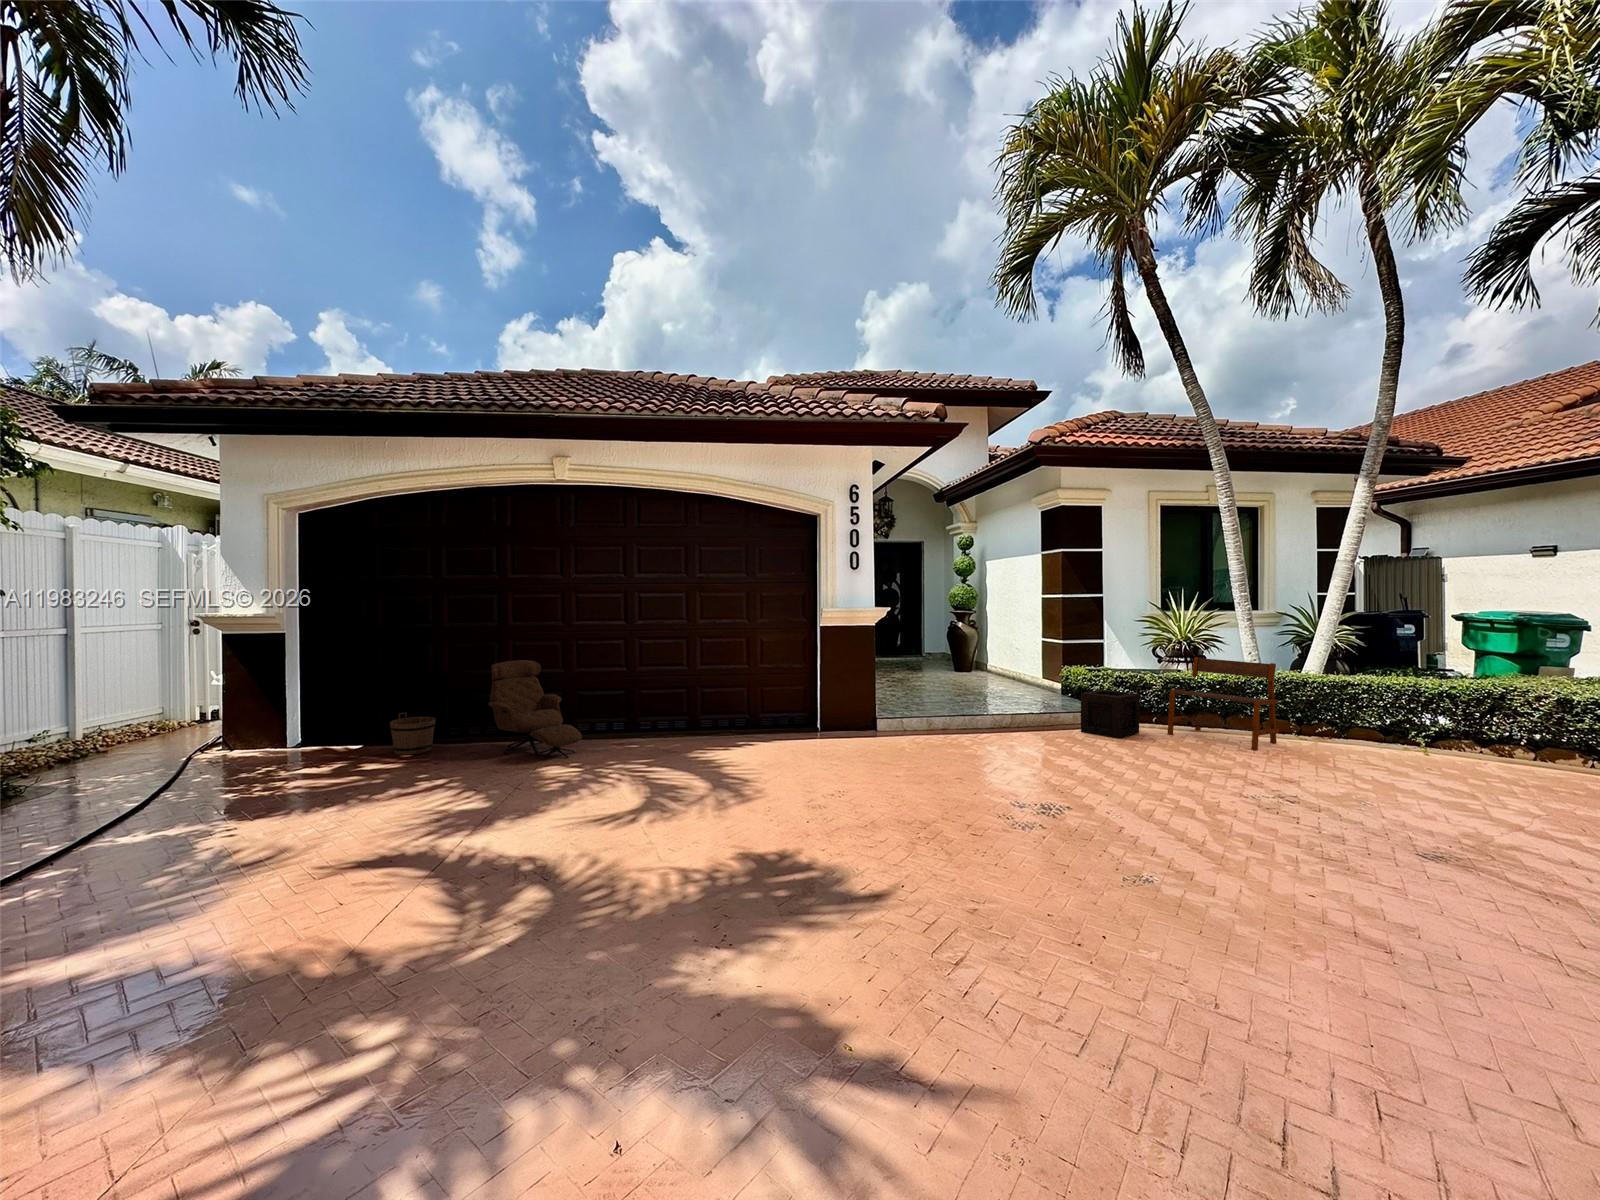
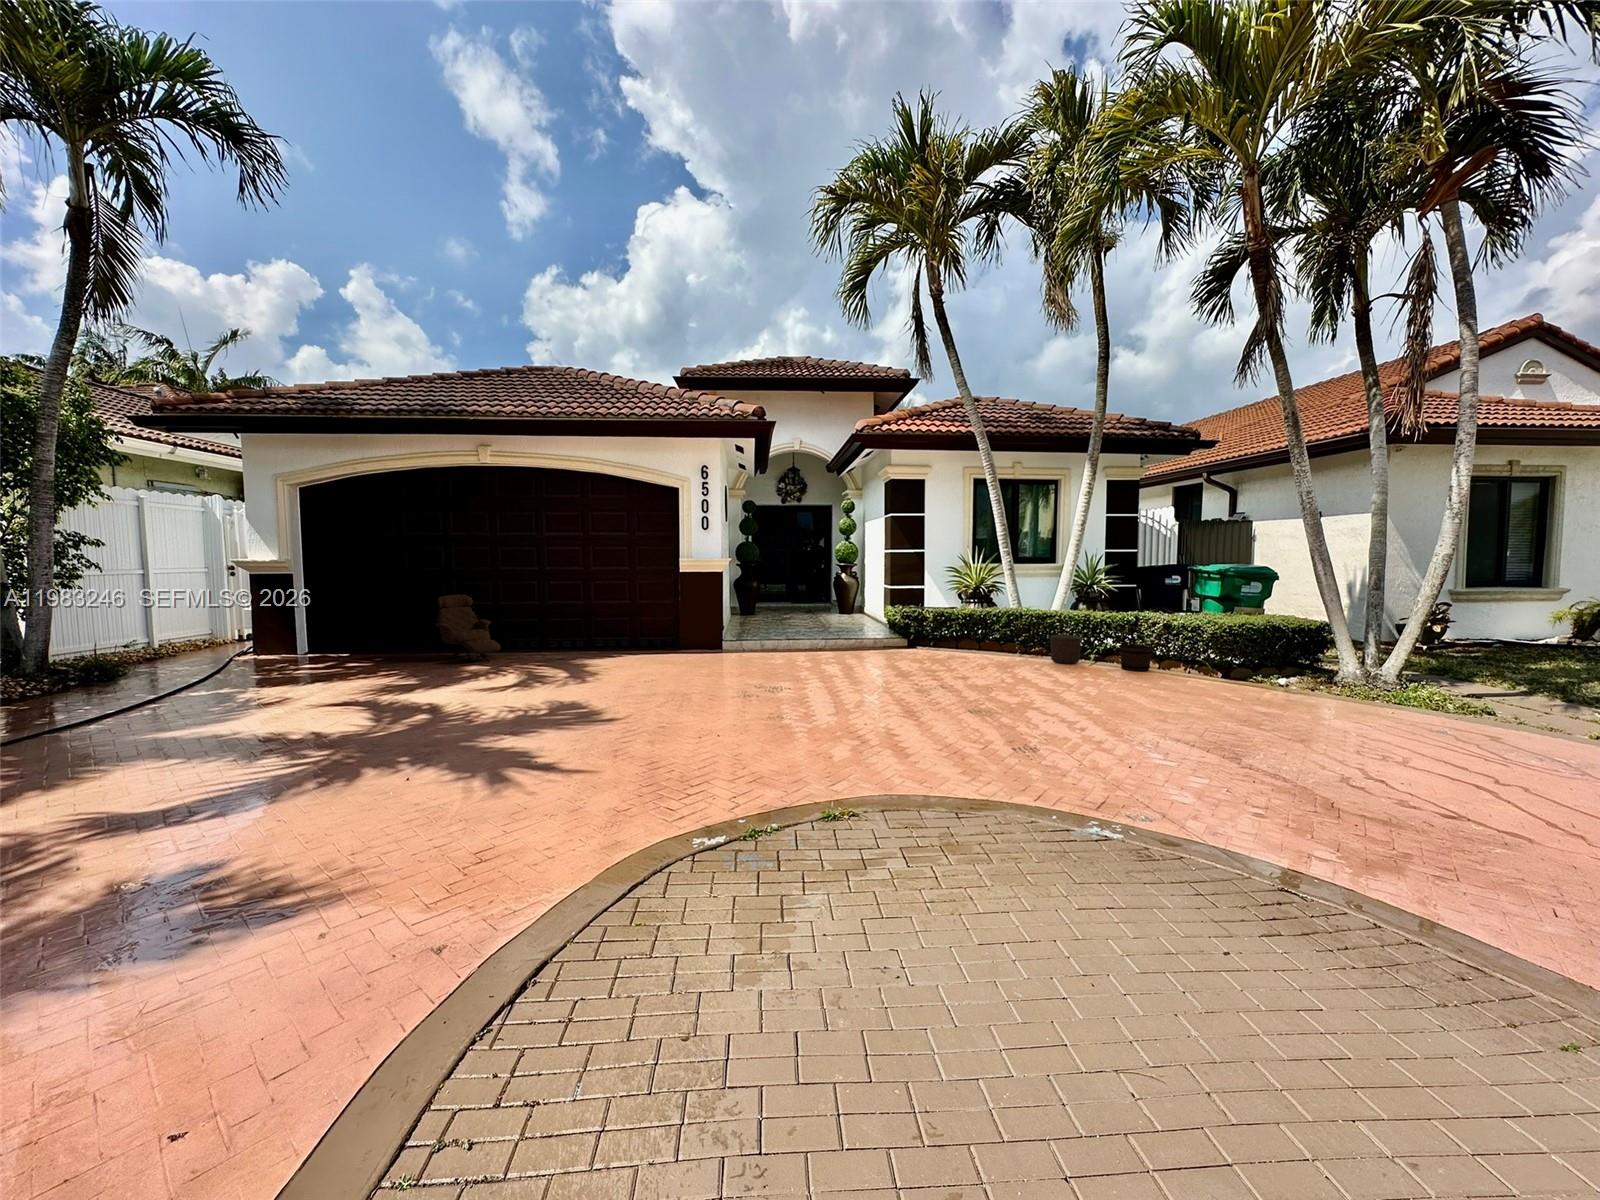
bench: present [1167,657,1279,750] -> none [938,597,1008,662]
wooden crate: present [1081,690,1140,738] -> none [876,621,919,655]
planter: none [1340,710,1390,751] -> present [1051,635,1081,664]
bucket: present [390,713,435,754] -> present [1119,640,1153,671]

